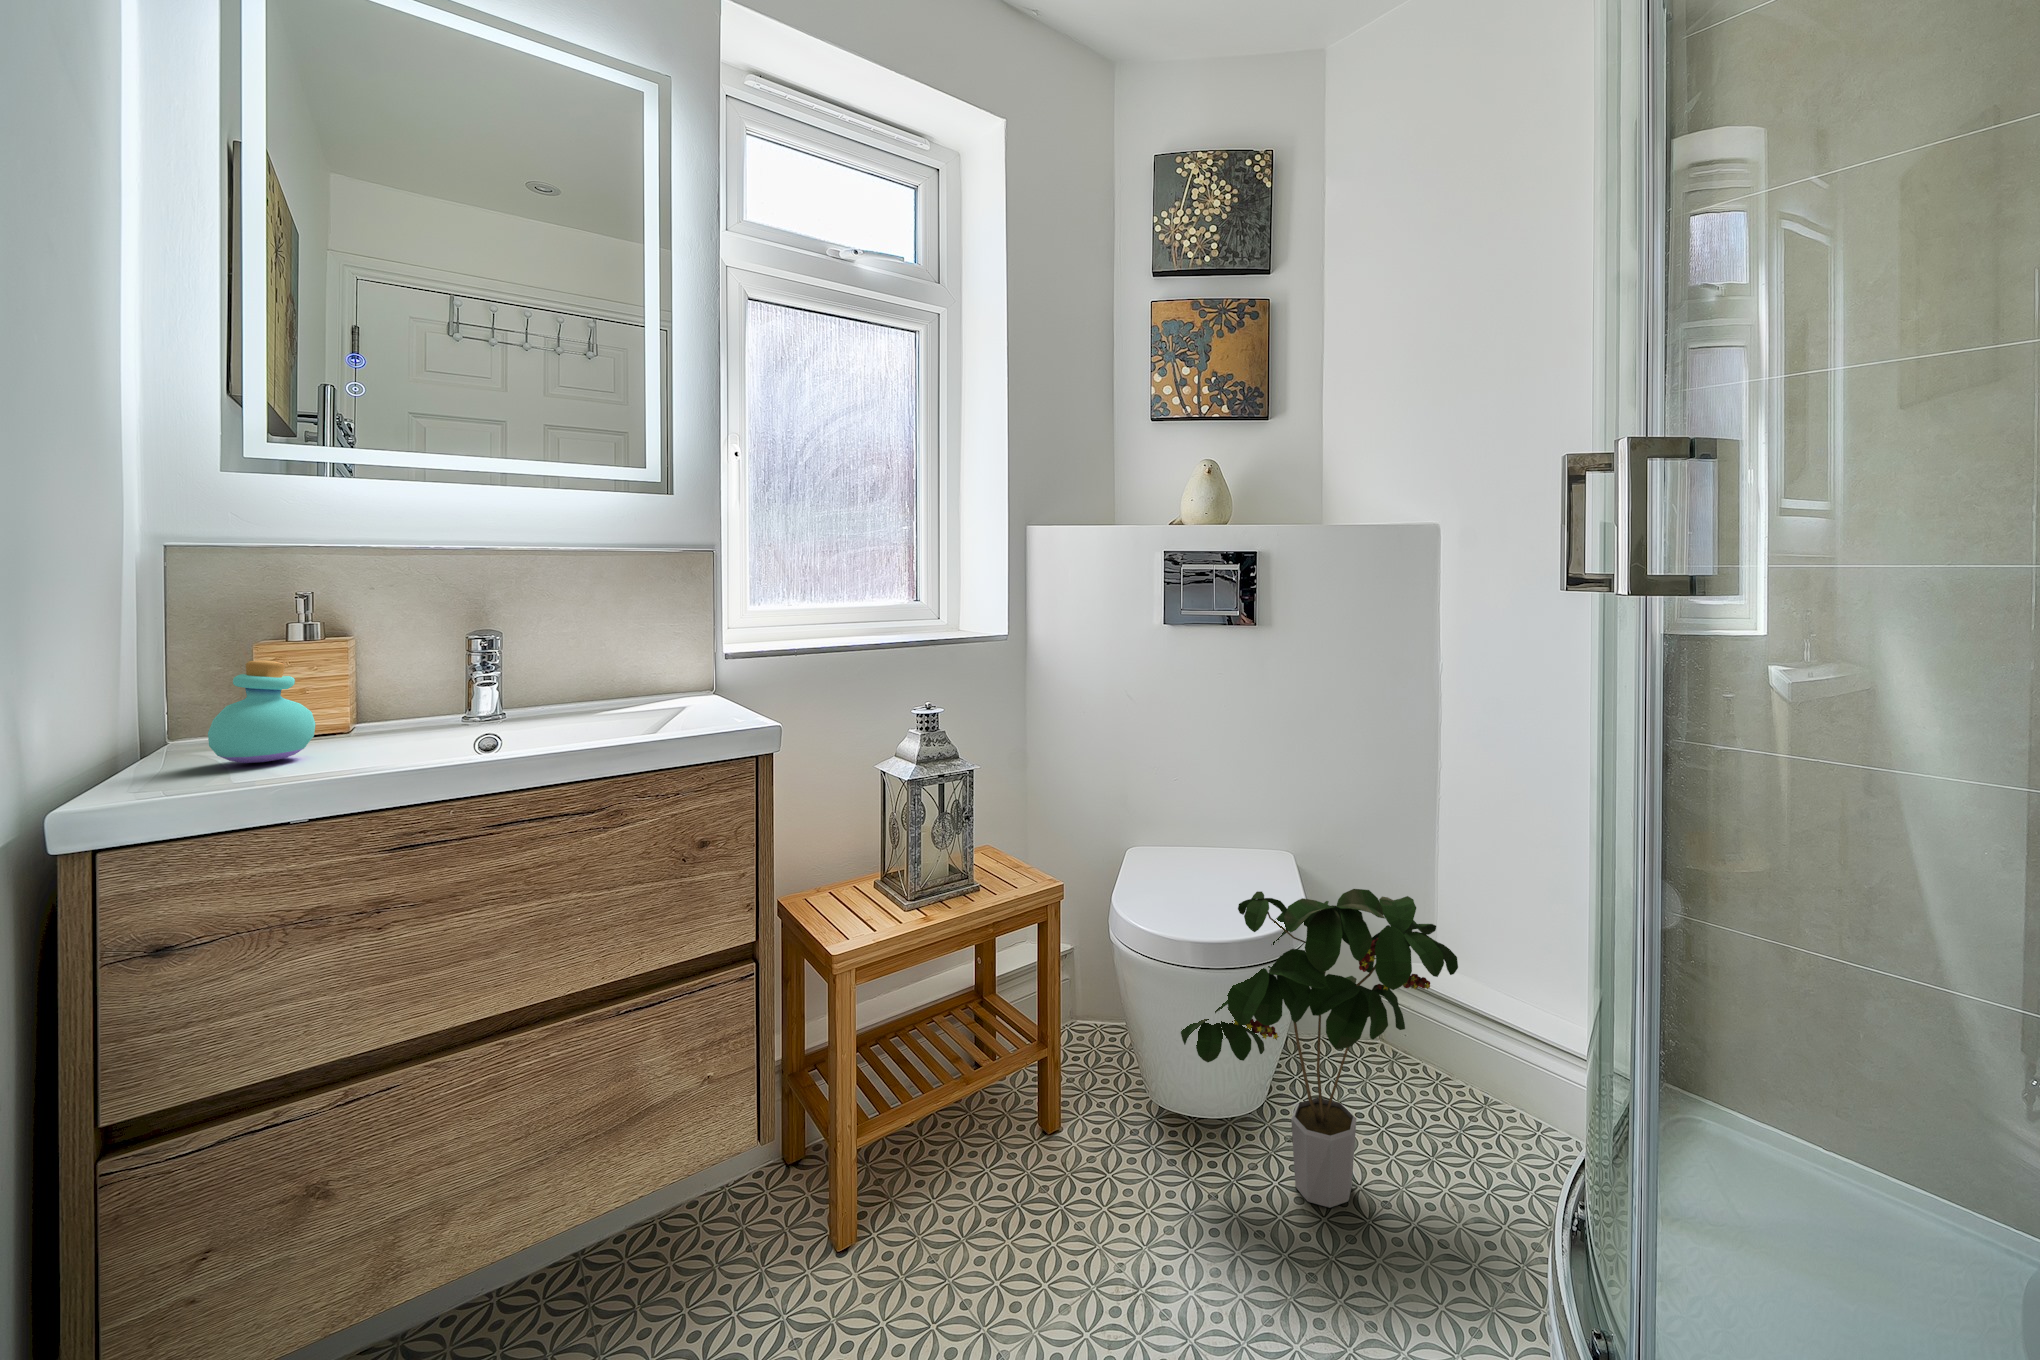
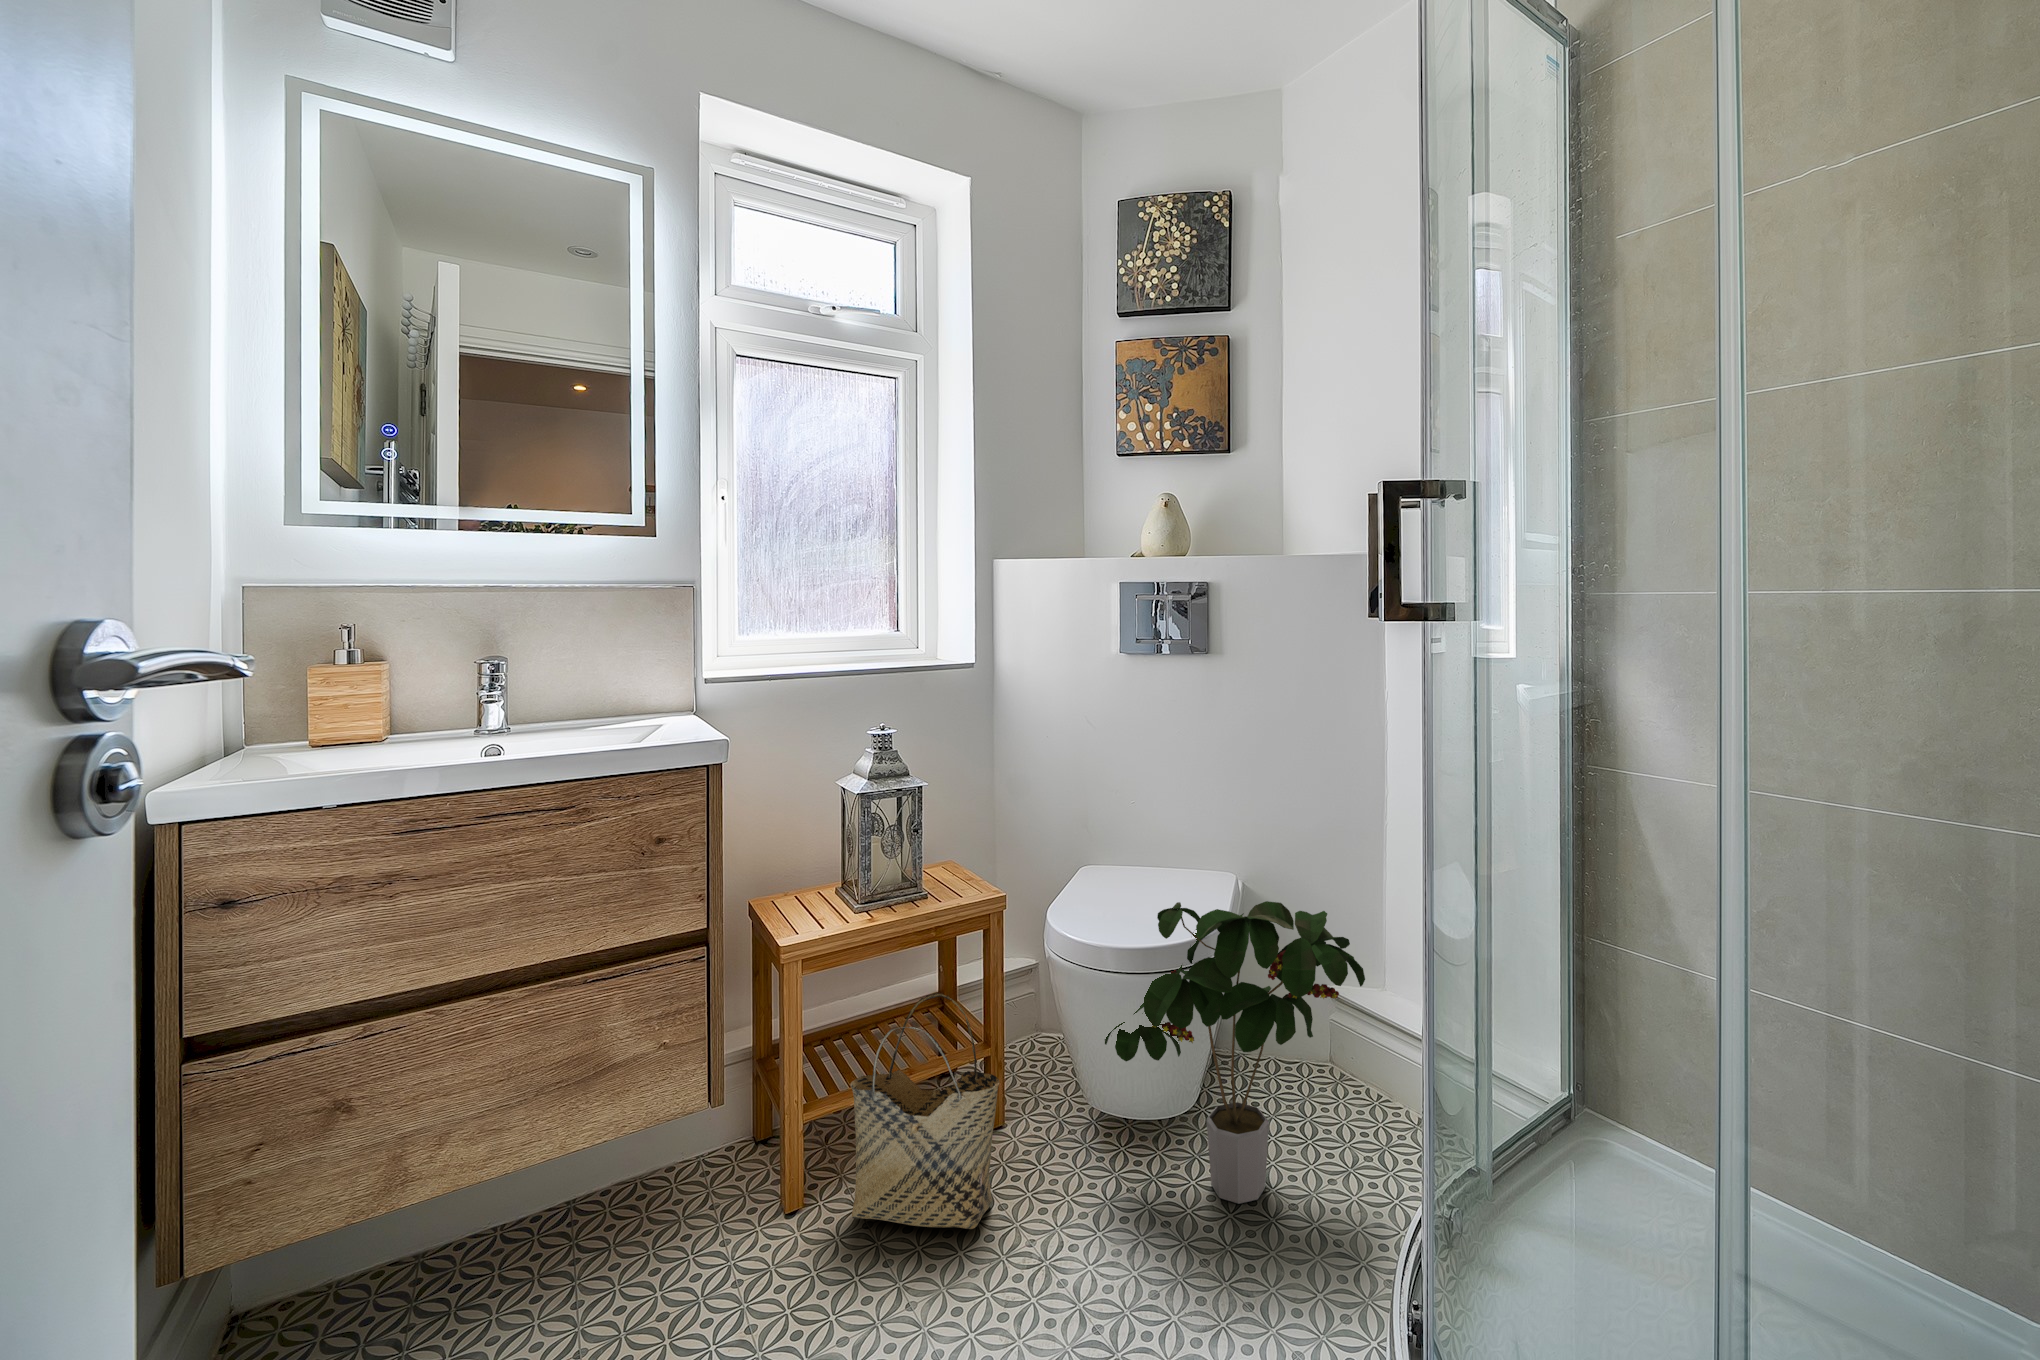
perfume bottle: present [208,660,316,763] -> none [274,683,355,766]
woven basket: none [912,997,1078,1258] -> present [850,993,999,1229]

